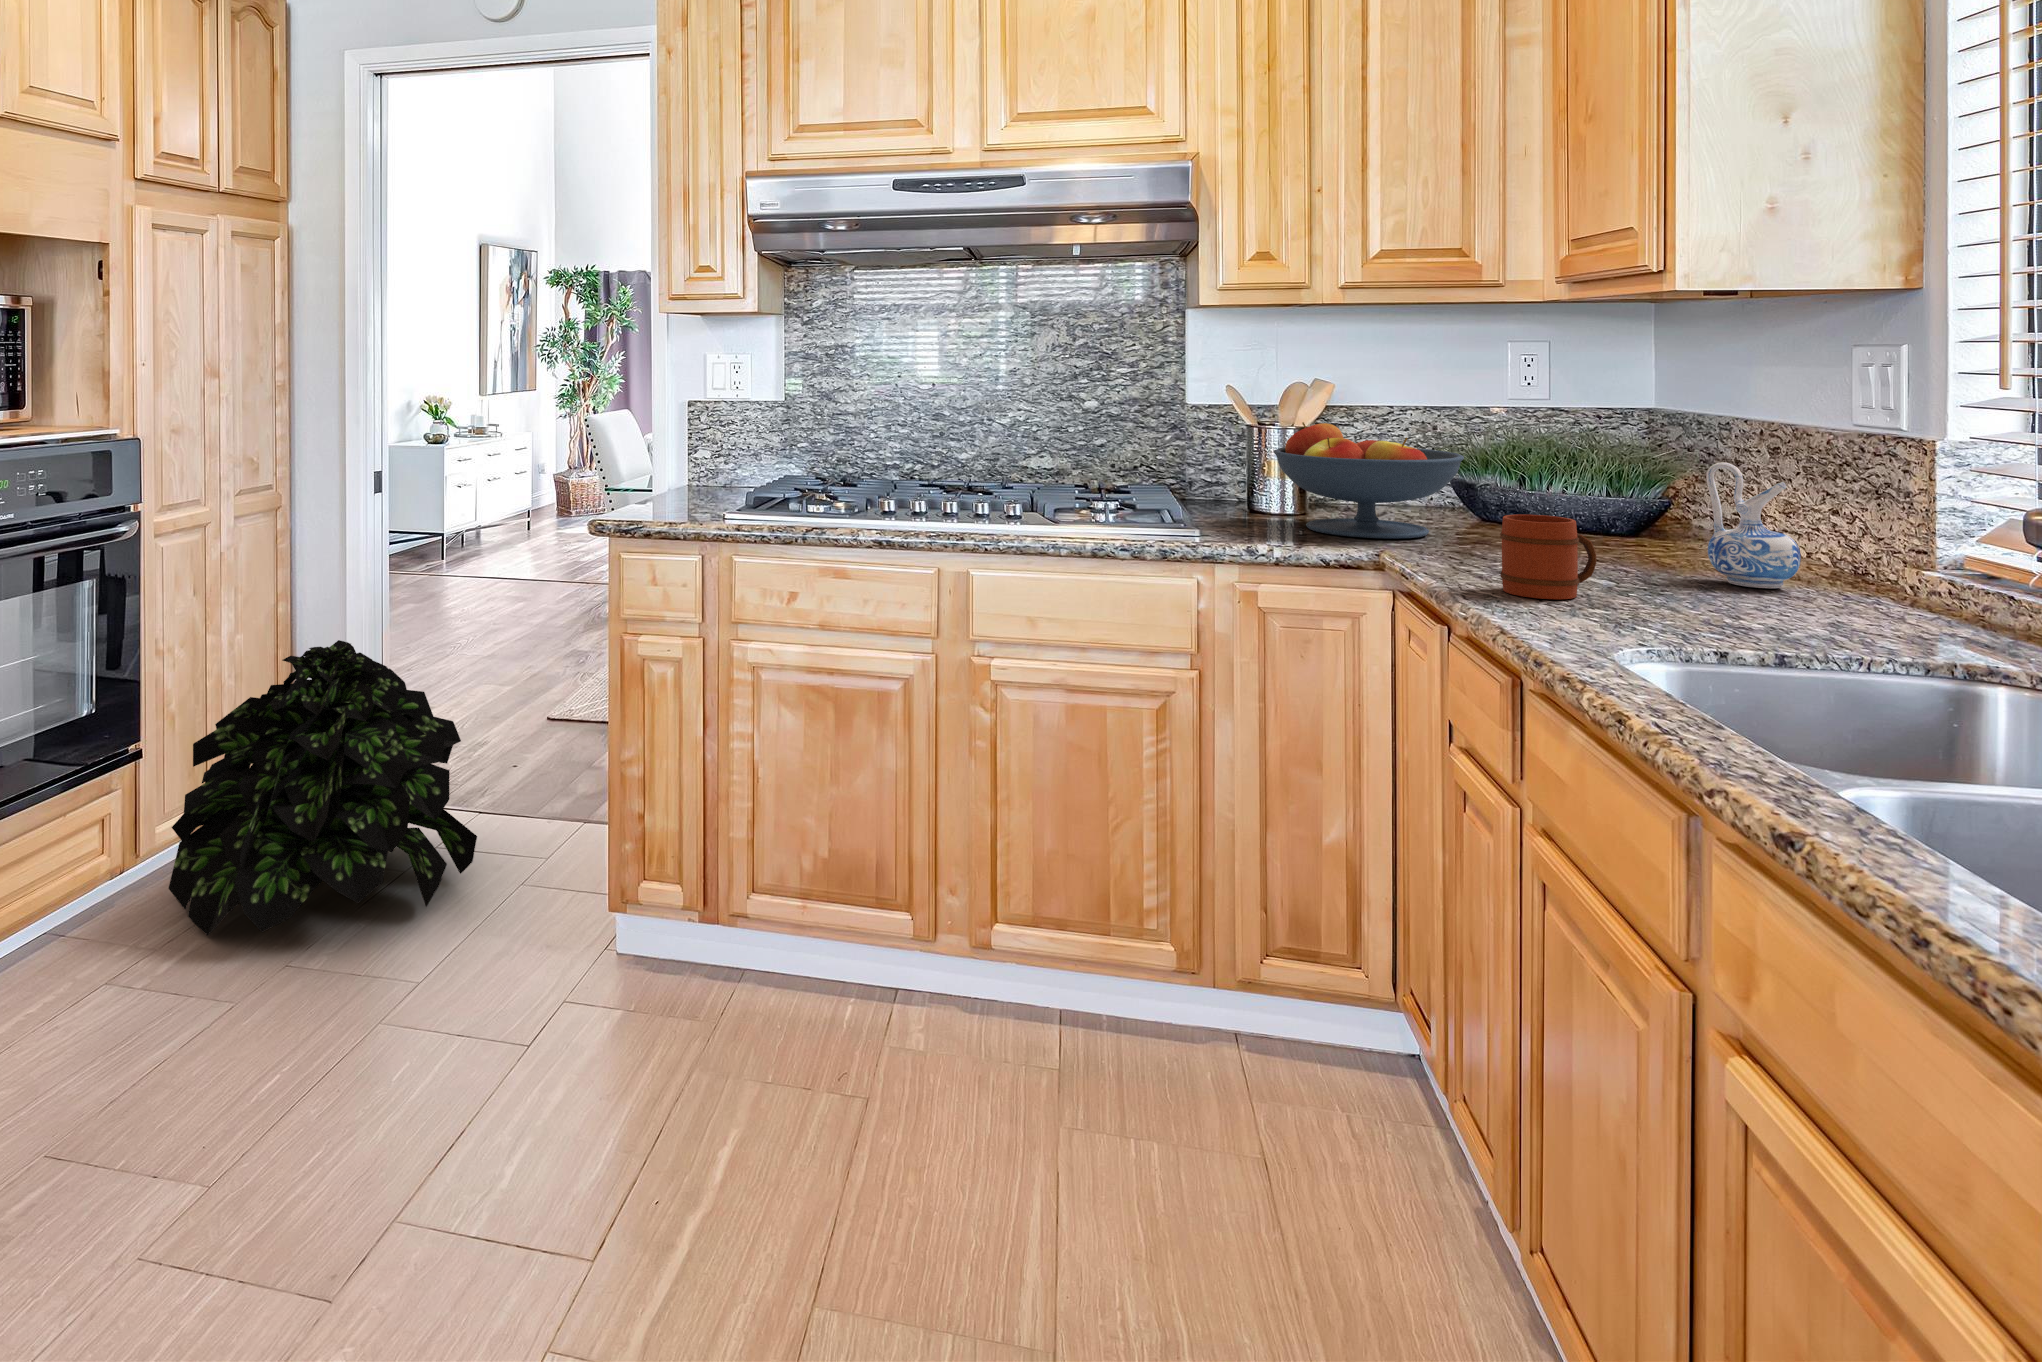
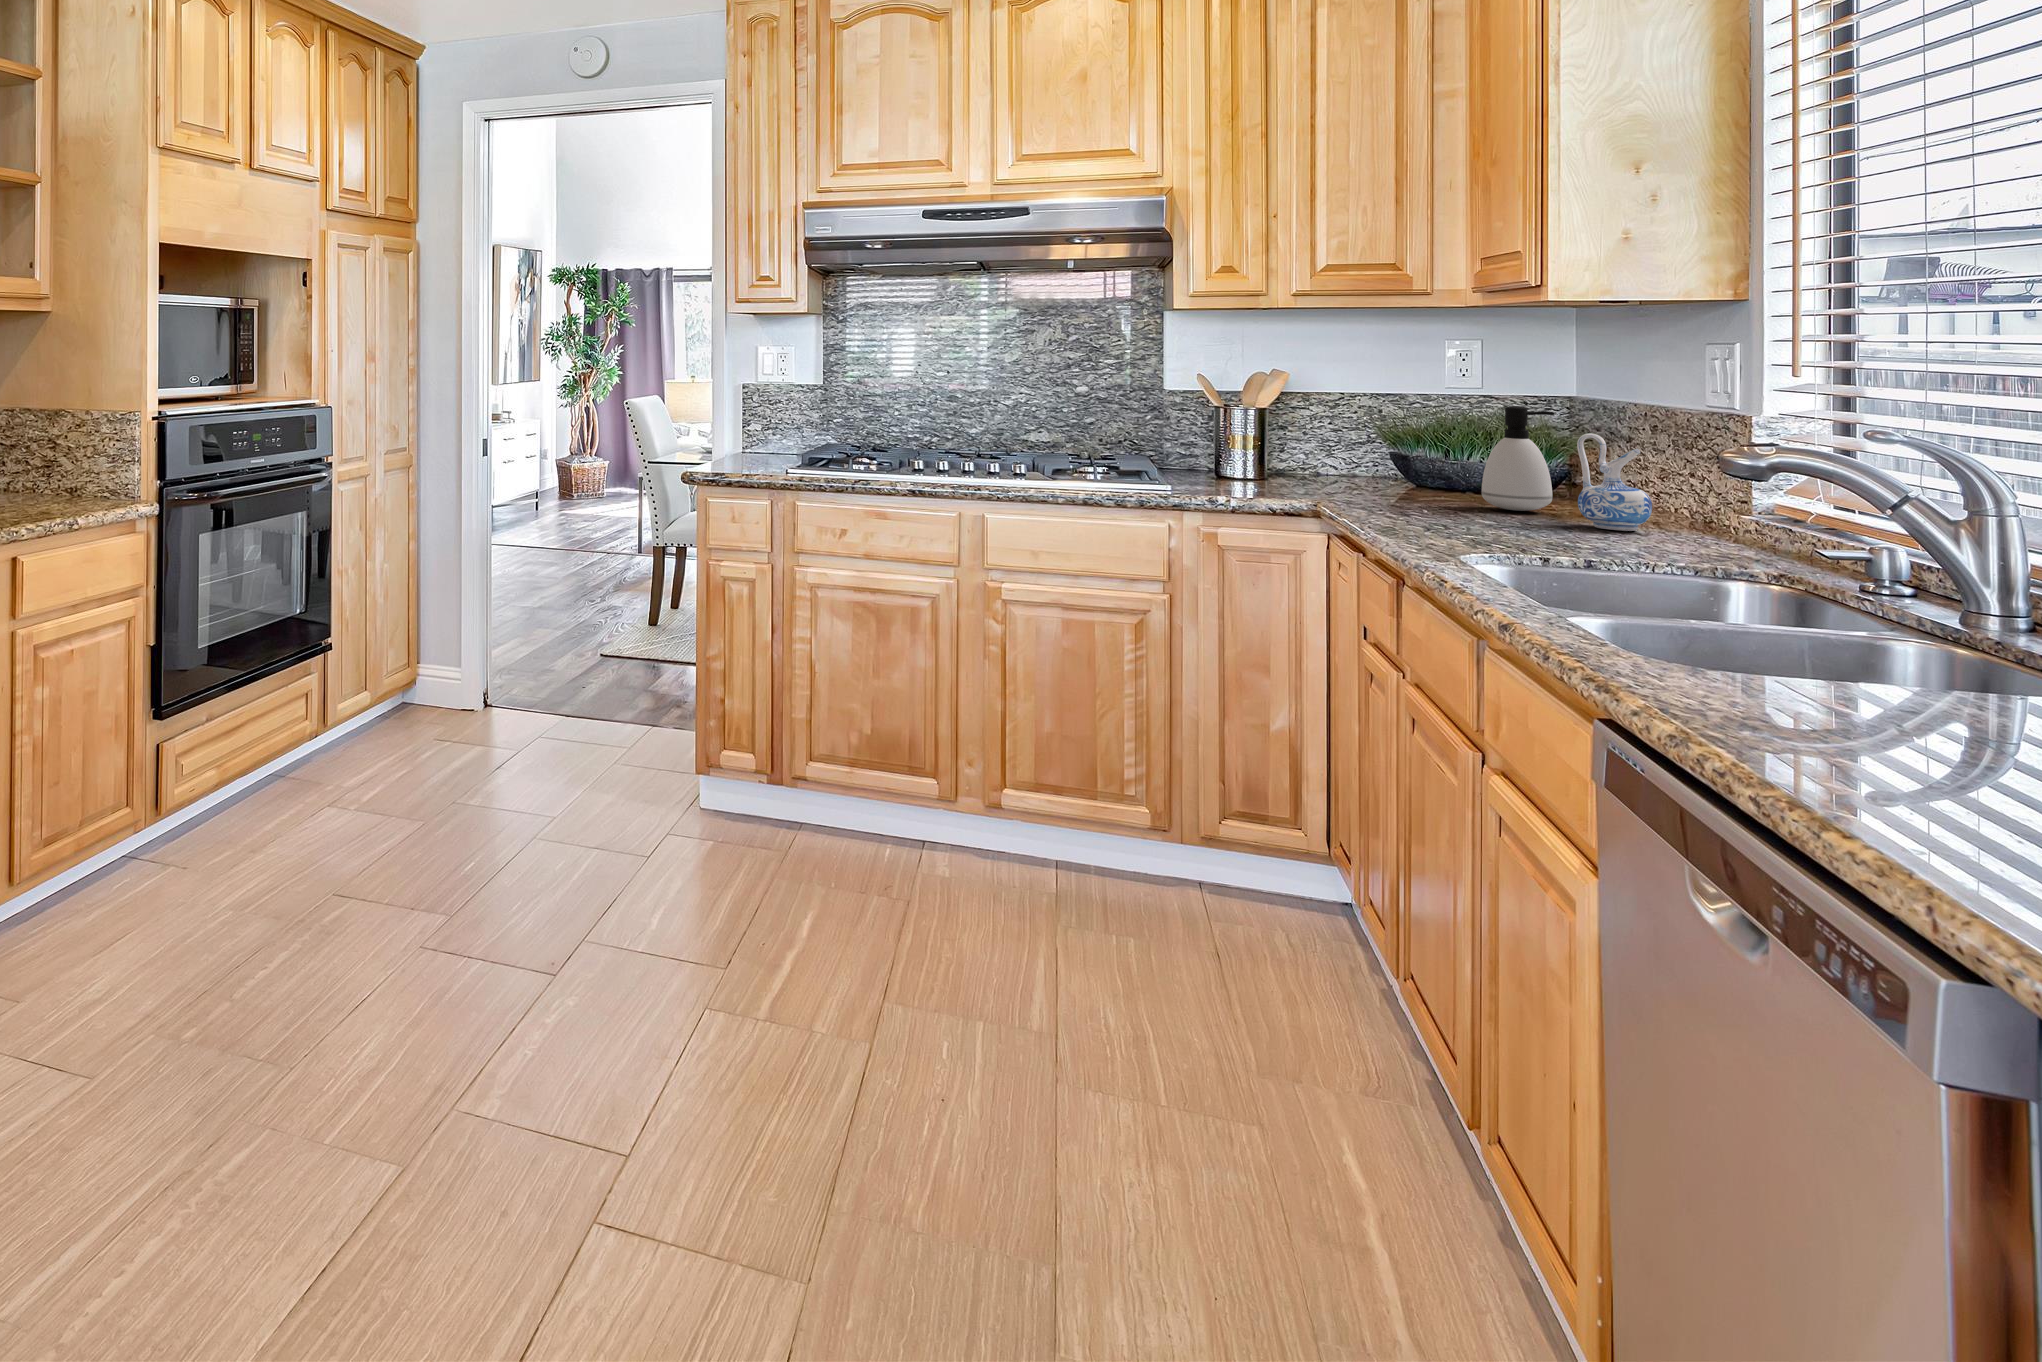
fruit bowl: present [1274,422,1464,538] -> none [1232,403,1389,494]
soap dispenser: none [1581,426,1669,559] -> present [1482,406,1554,511]
mug: present [1500,515,1596,599] -> none [1401,470,1478,533]
potted plant: present [169,640,477,935] -> none [365,564,592,776]

